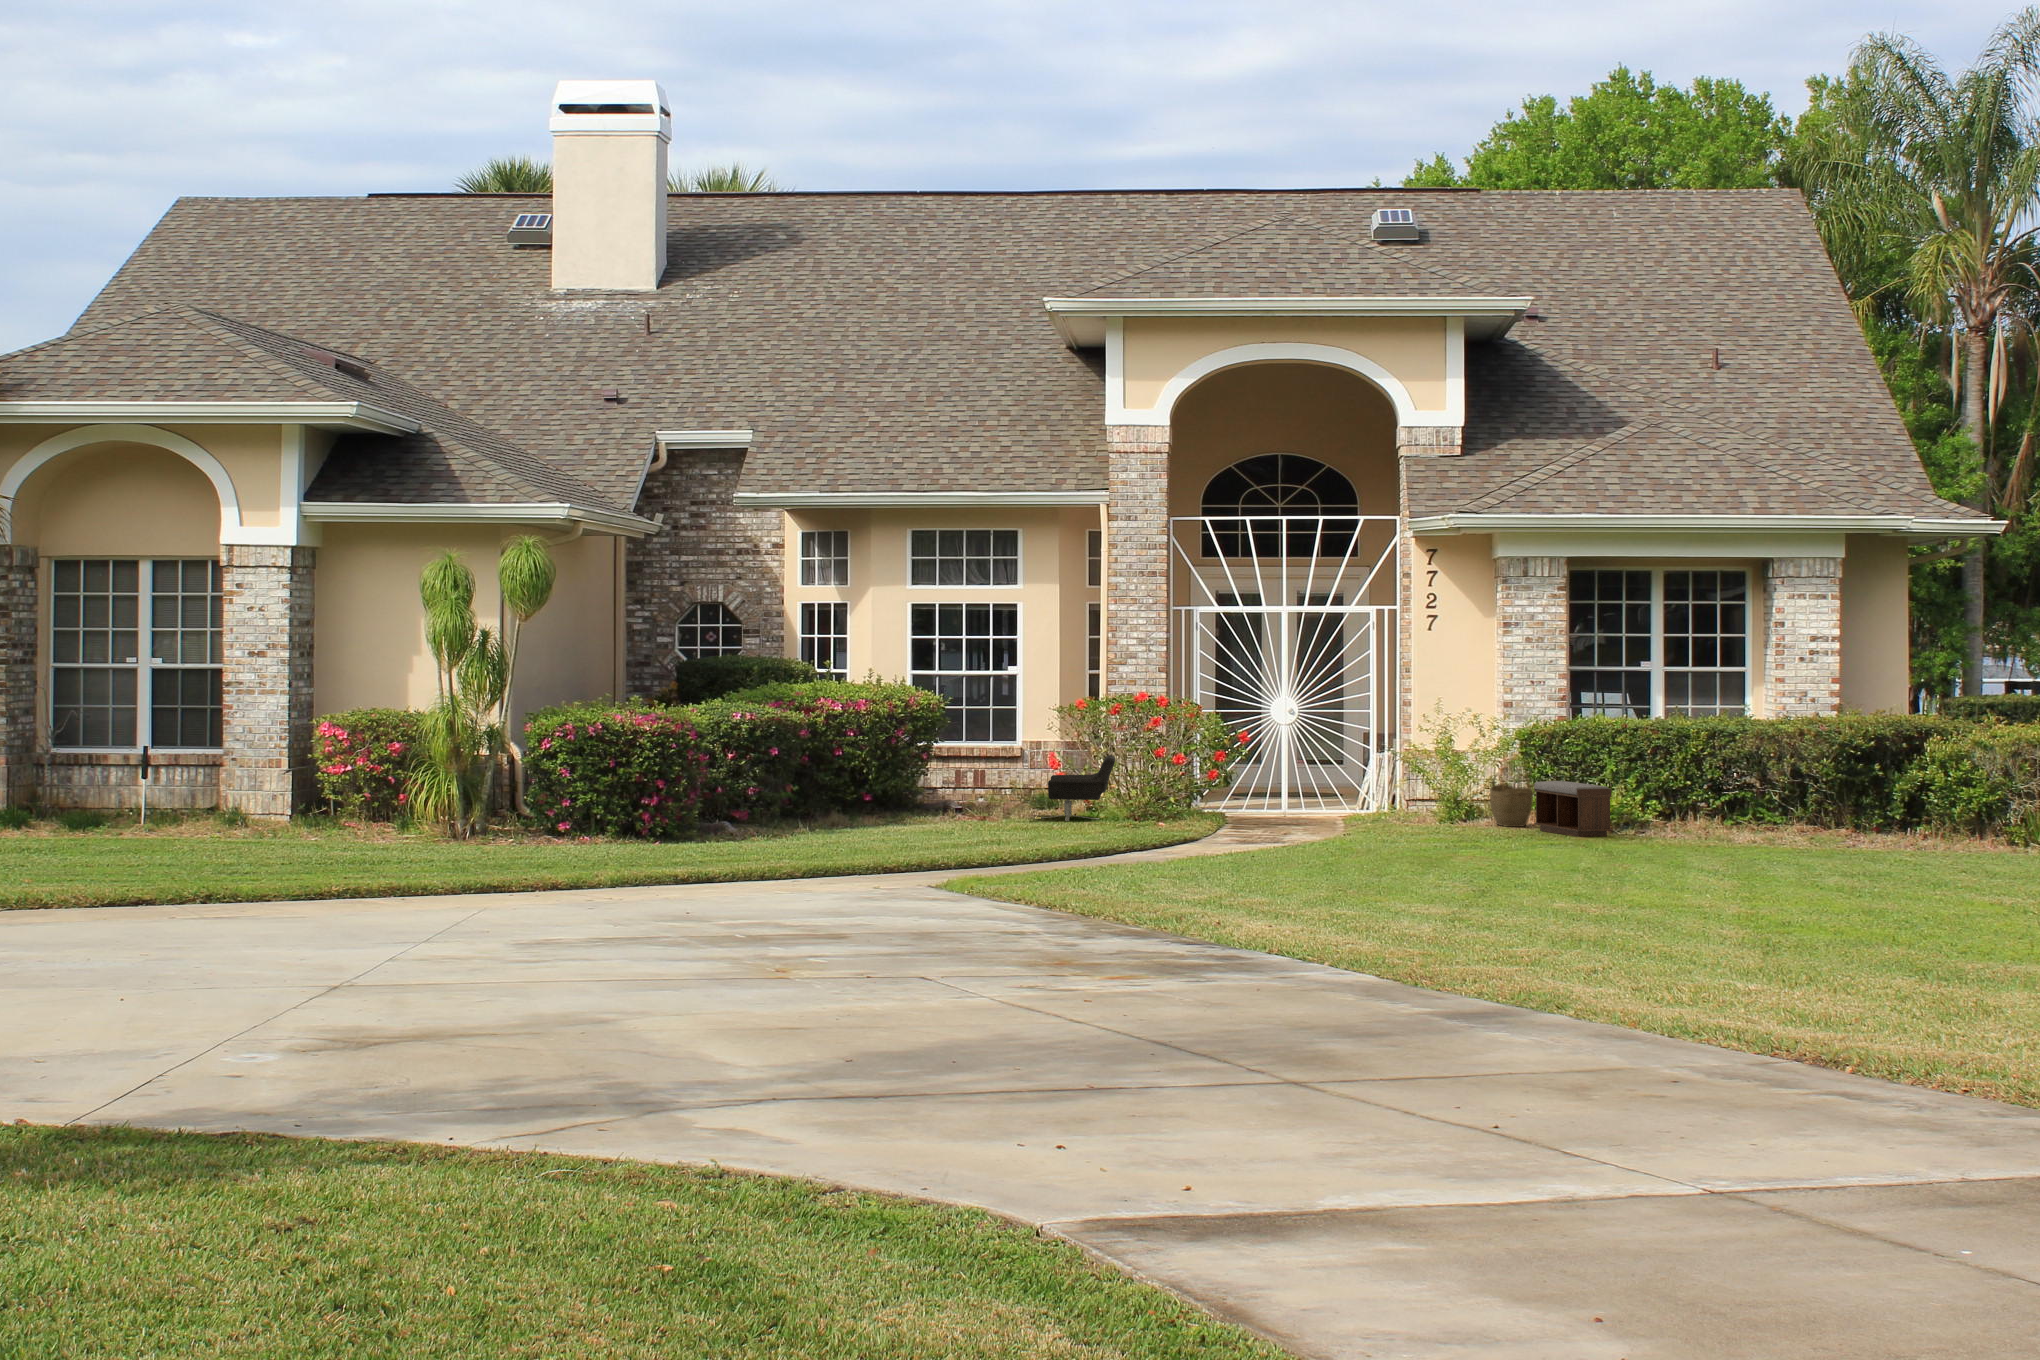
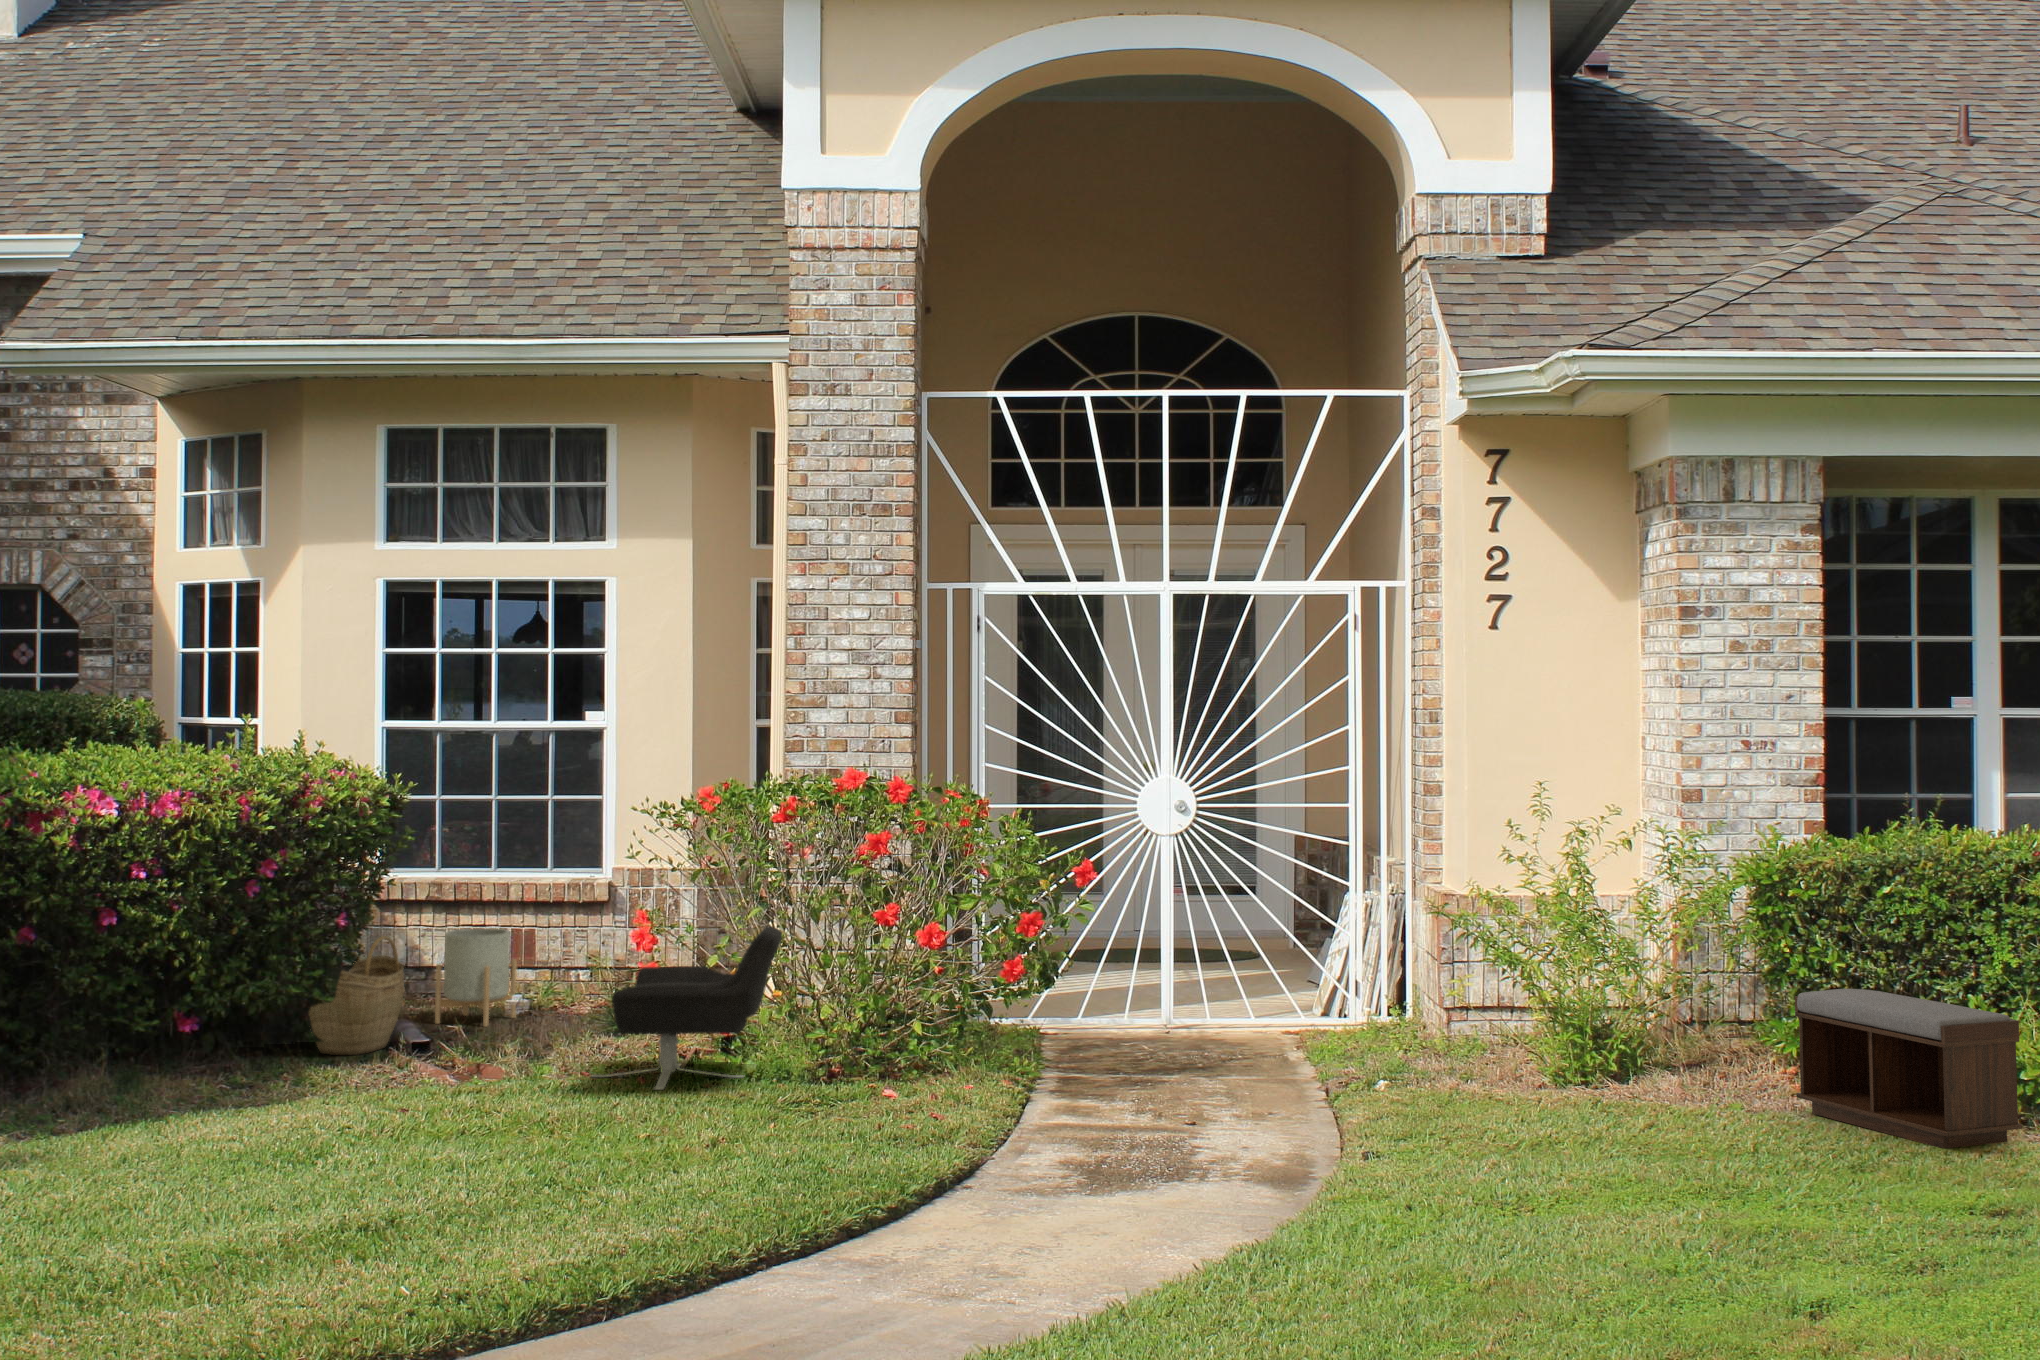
planter: none [948,765,983,807] -> present [435,928,517,1027]
woven basket: present [1490,774,1533,827] -> present [309,936,404,1055]

